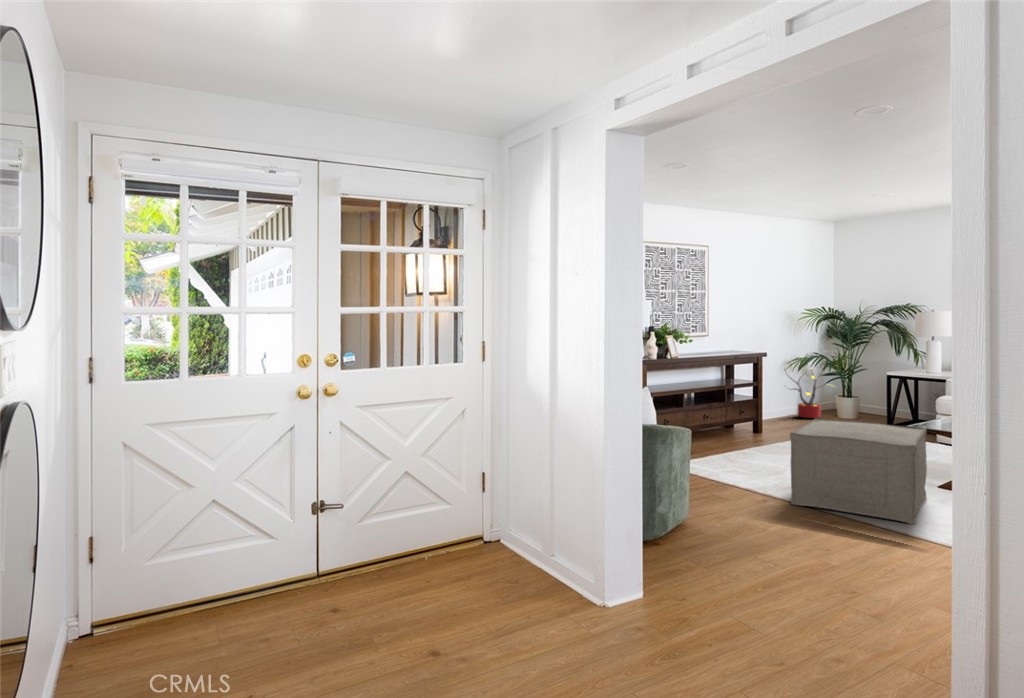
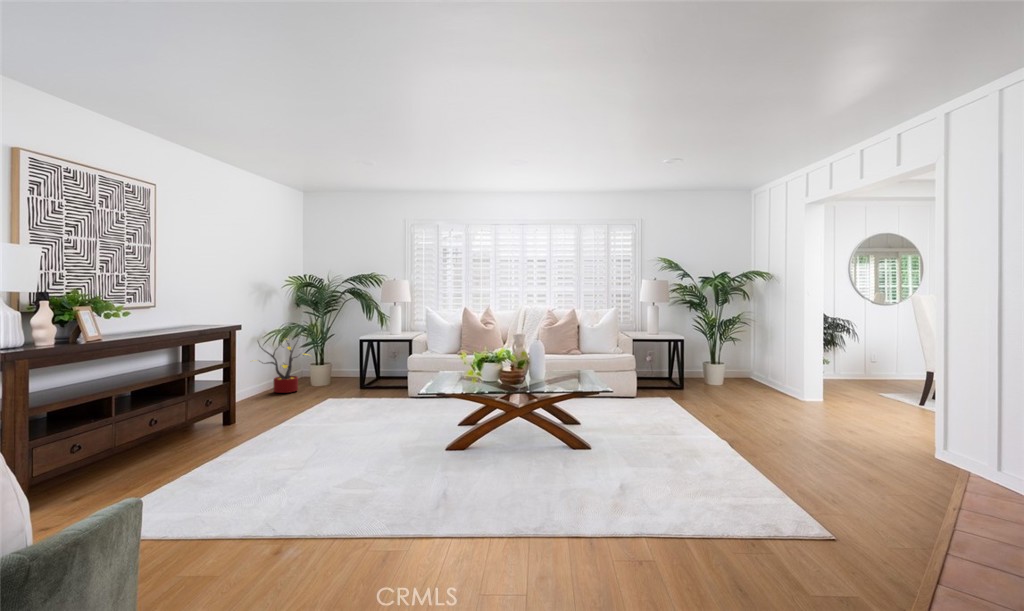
ottoman: present [790,418,927,524] -> none [301,411,471,571]

